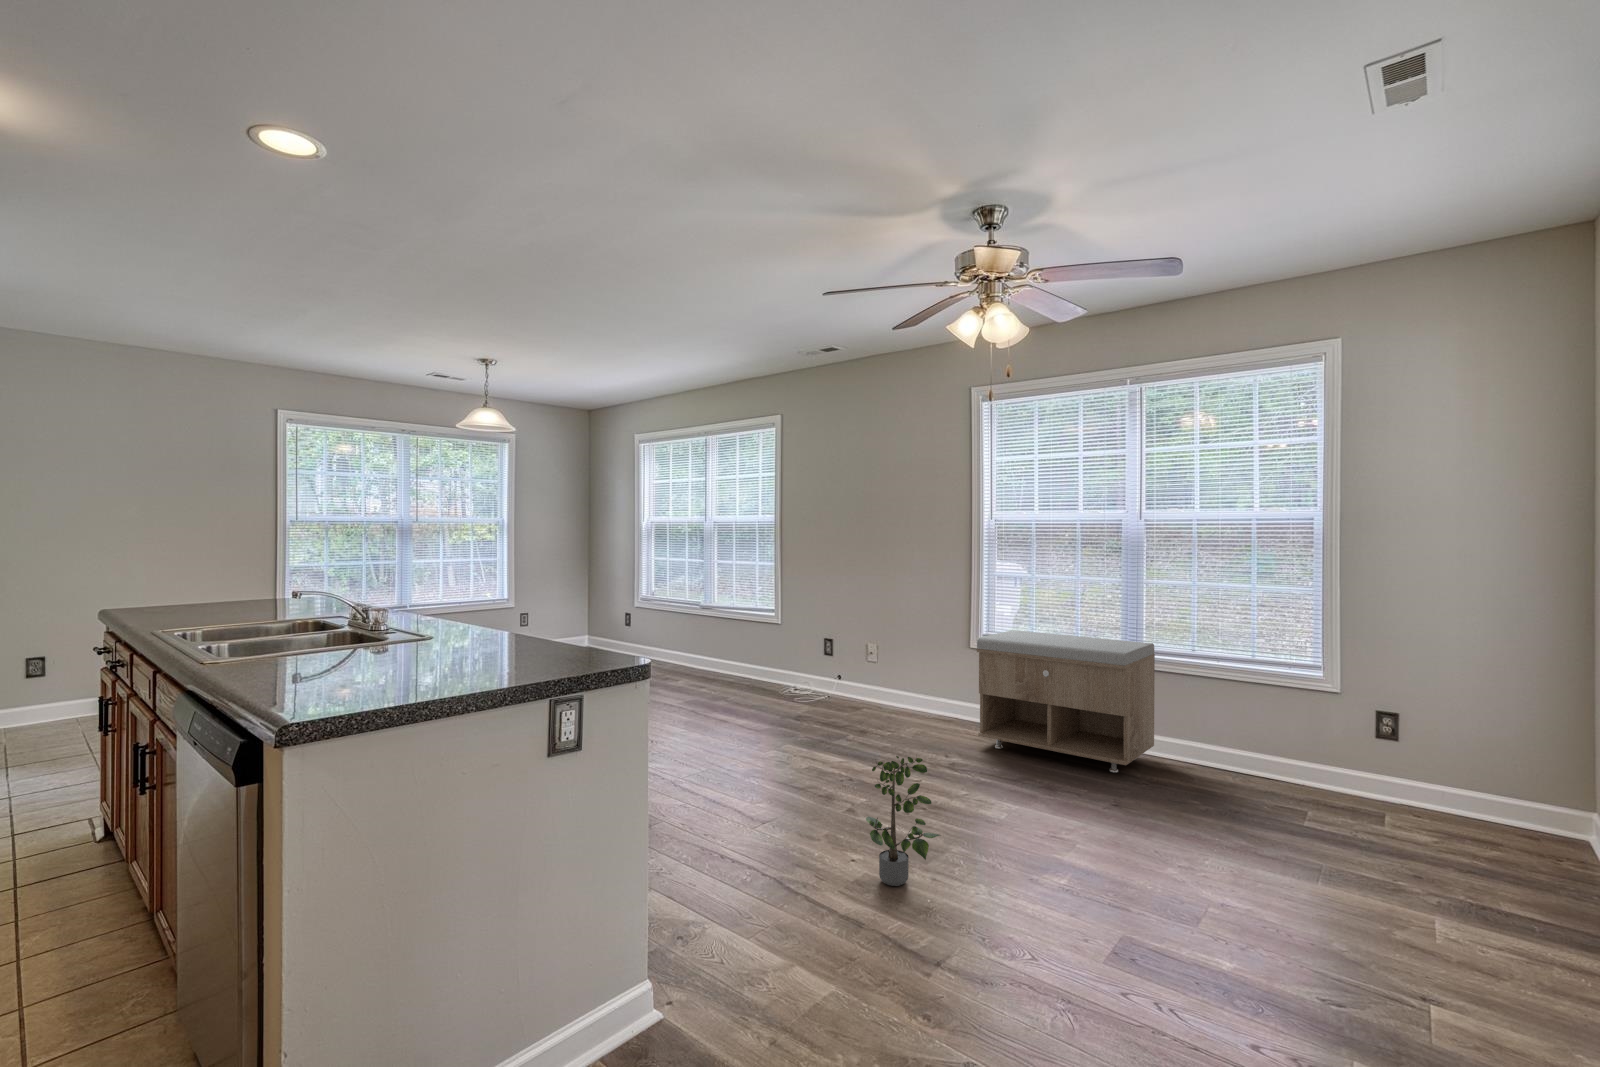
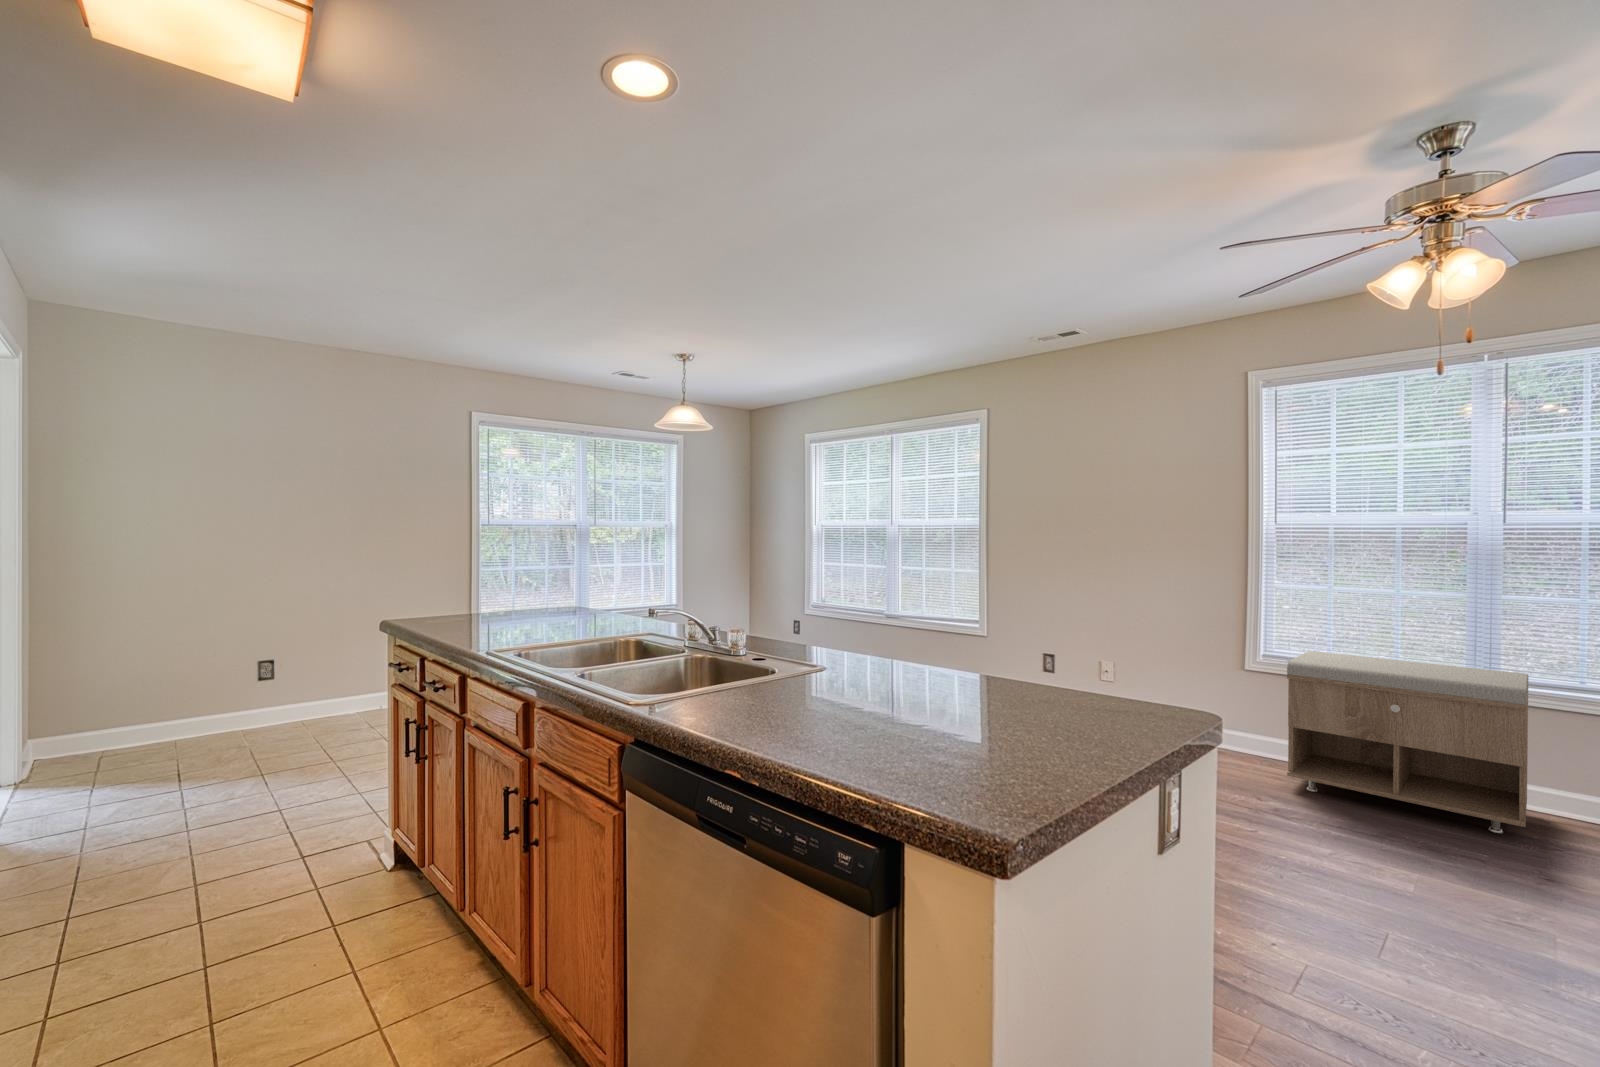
potted plant: present [866,756,940,886] -> none [1323,838,1439,1015]

